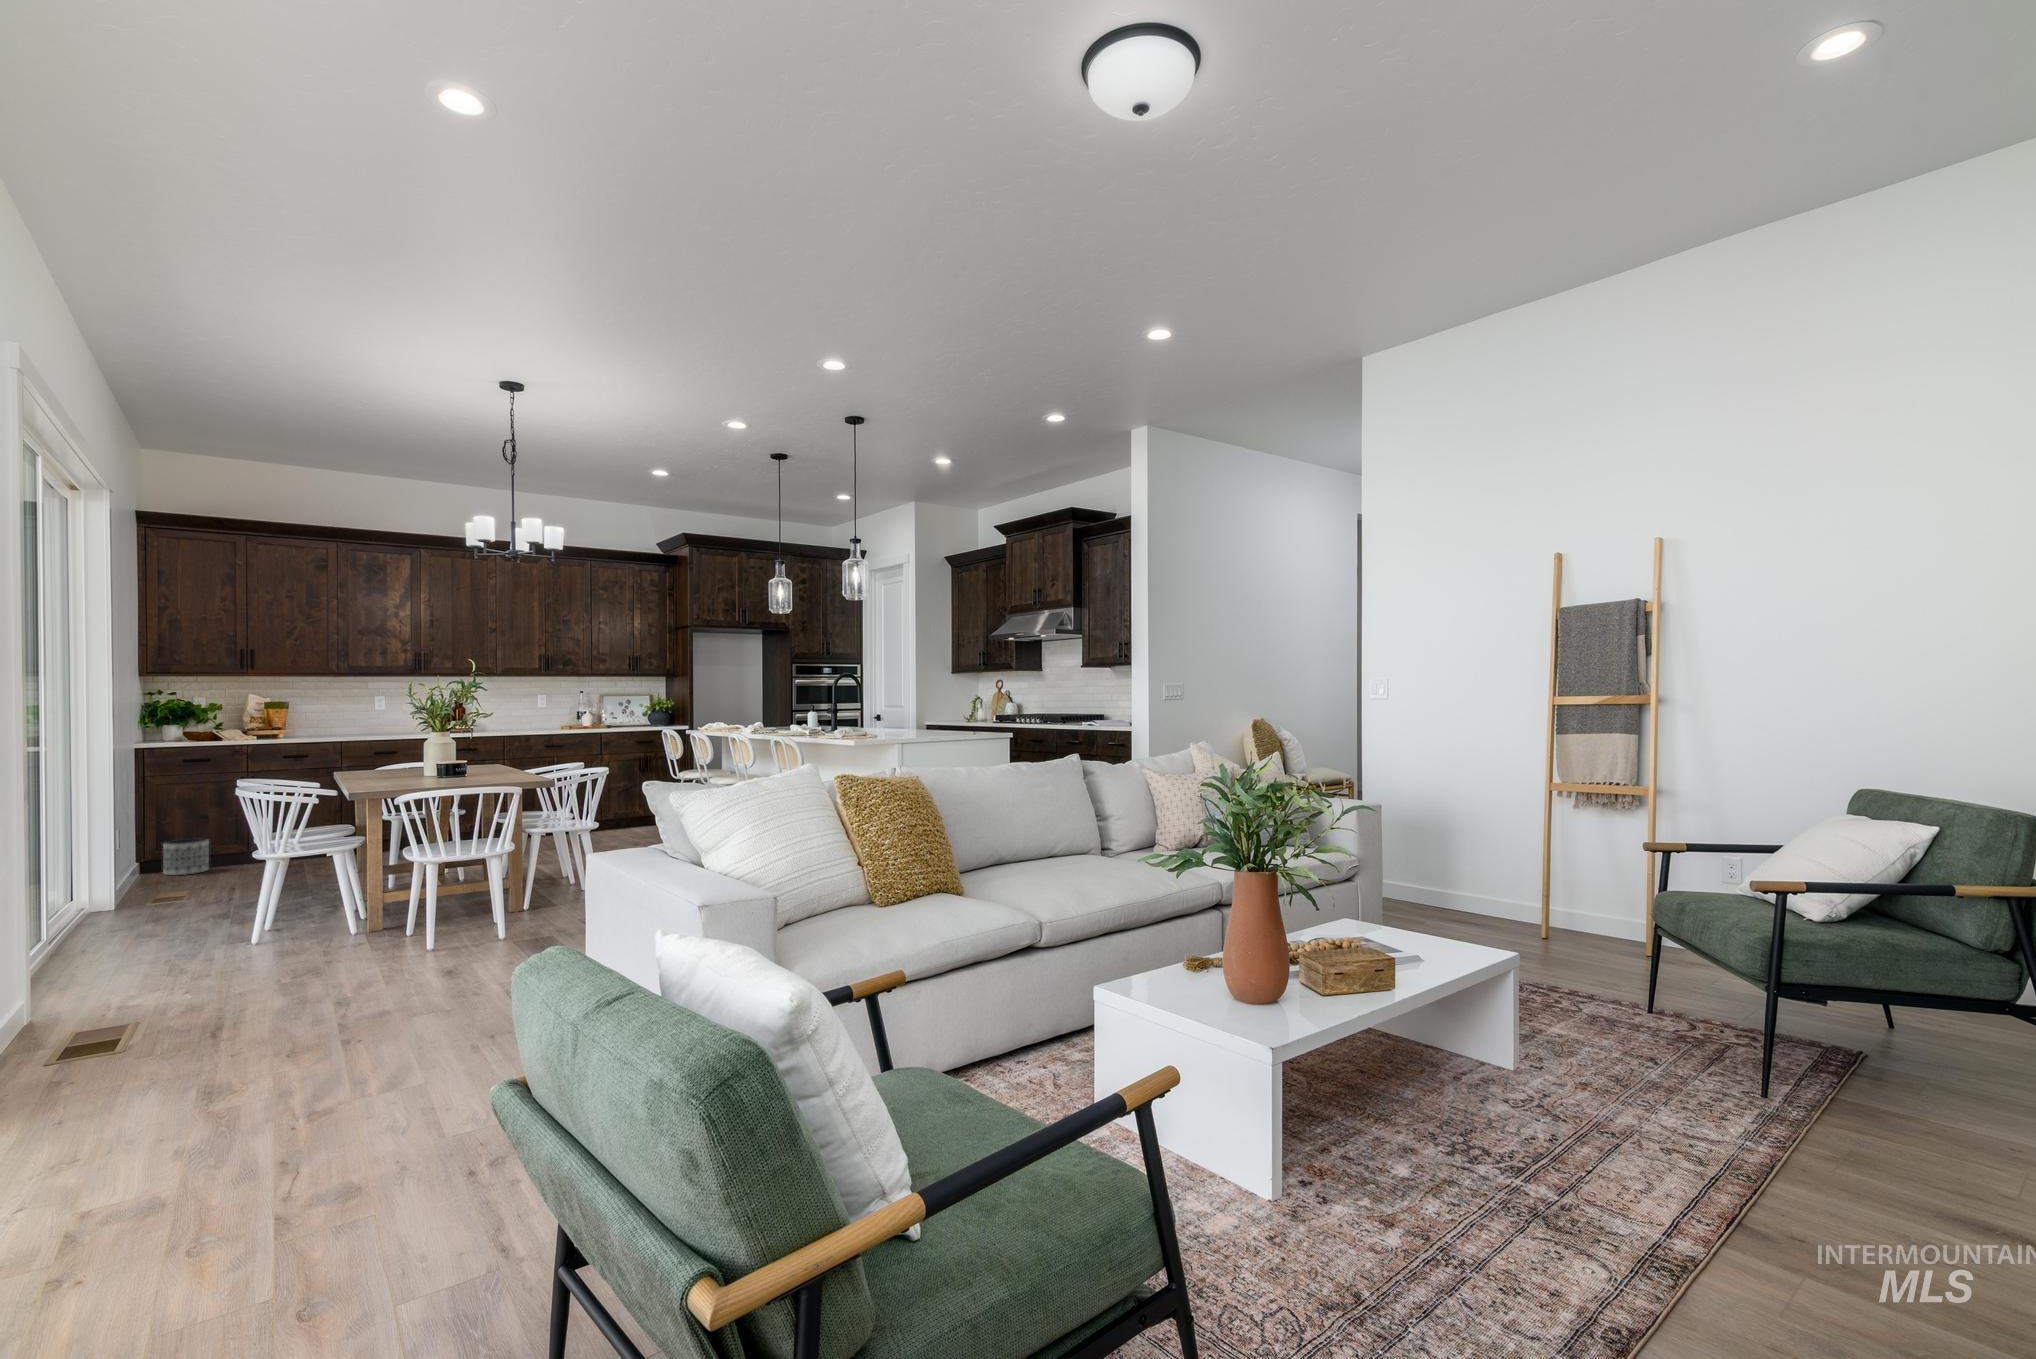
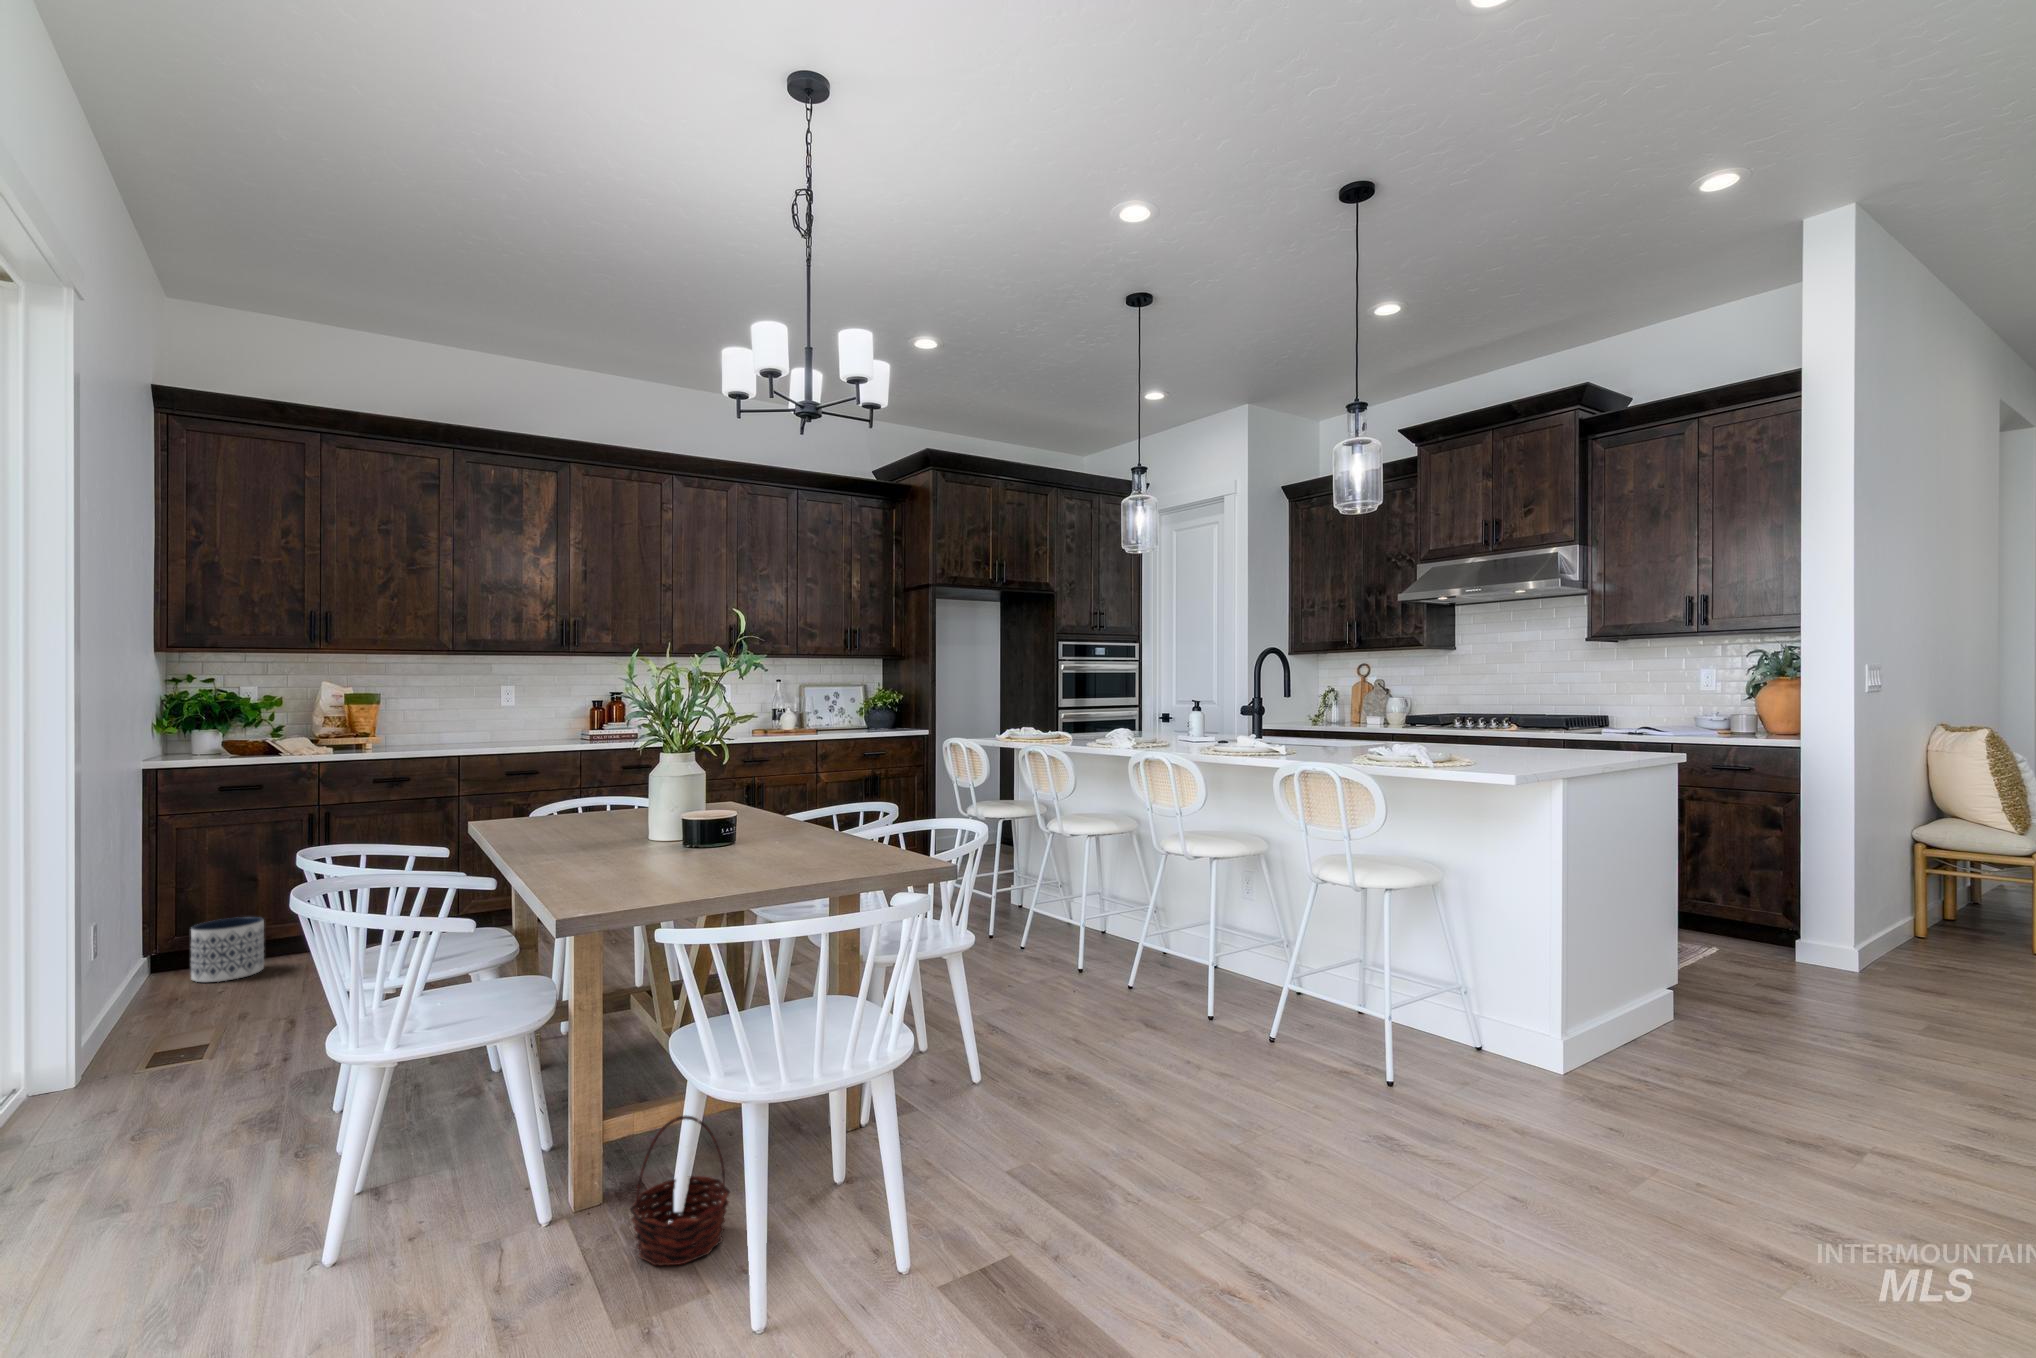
basket: none [363,891,411,950] -> present [630,1115,730,1265]

